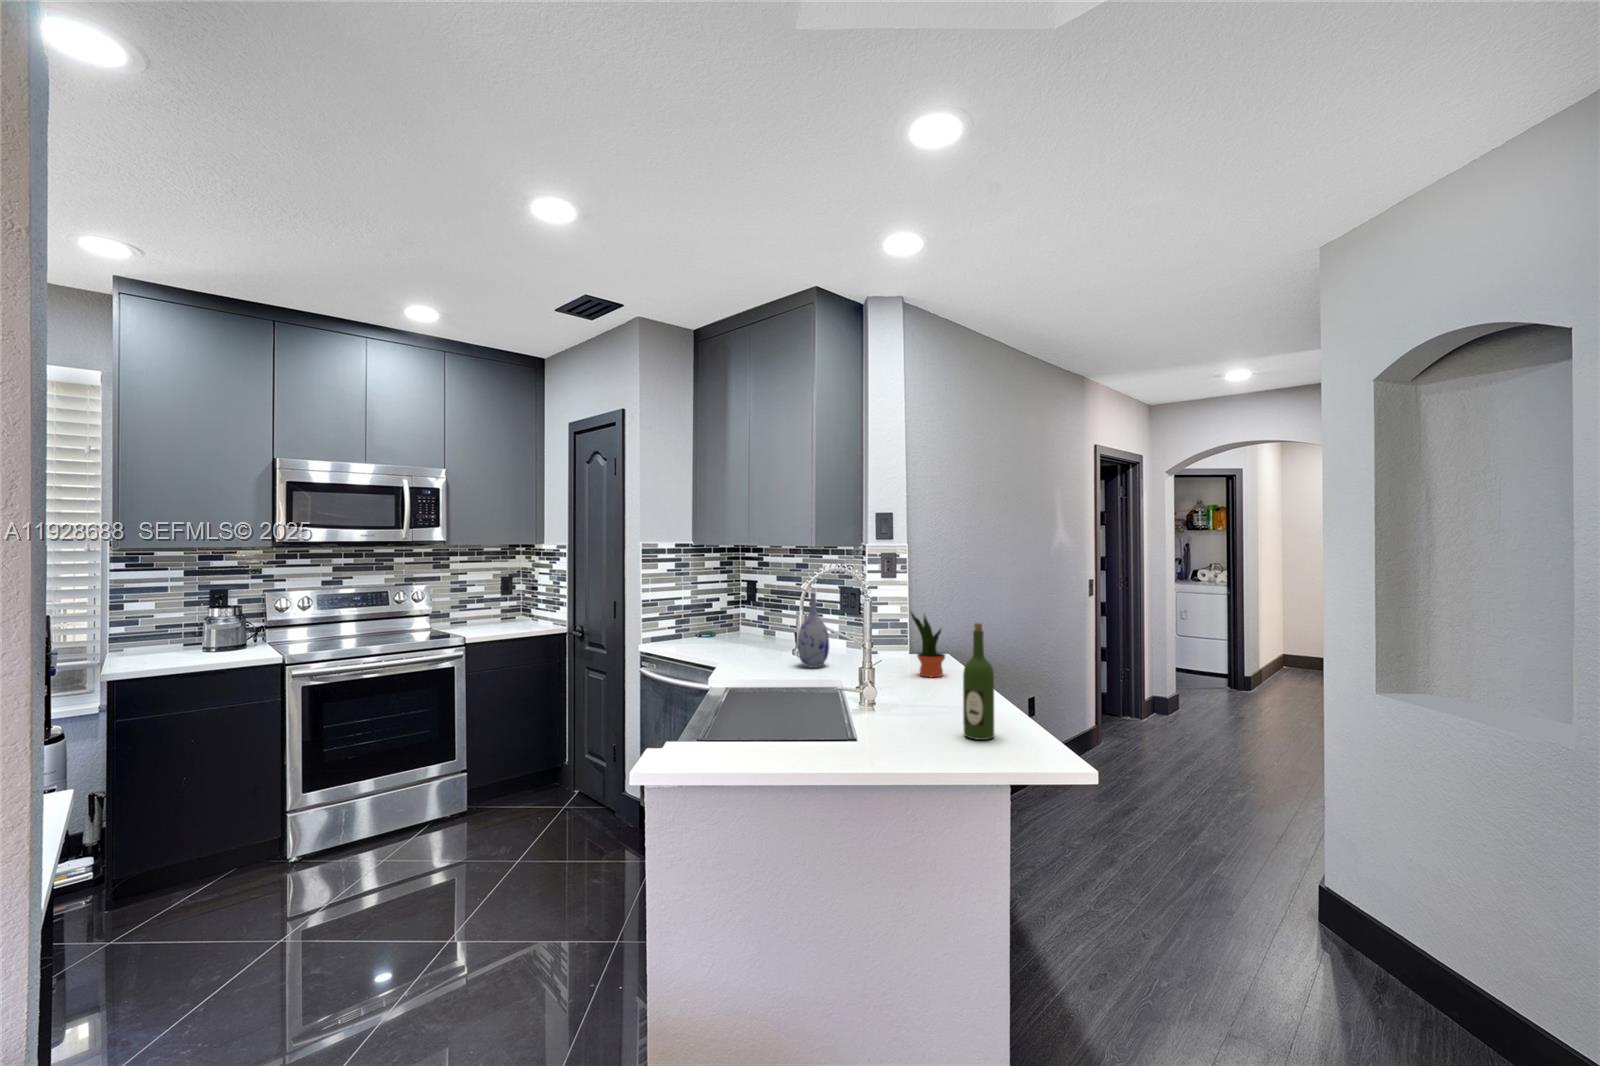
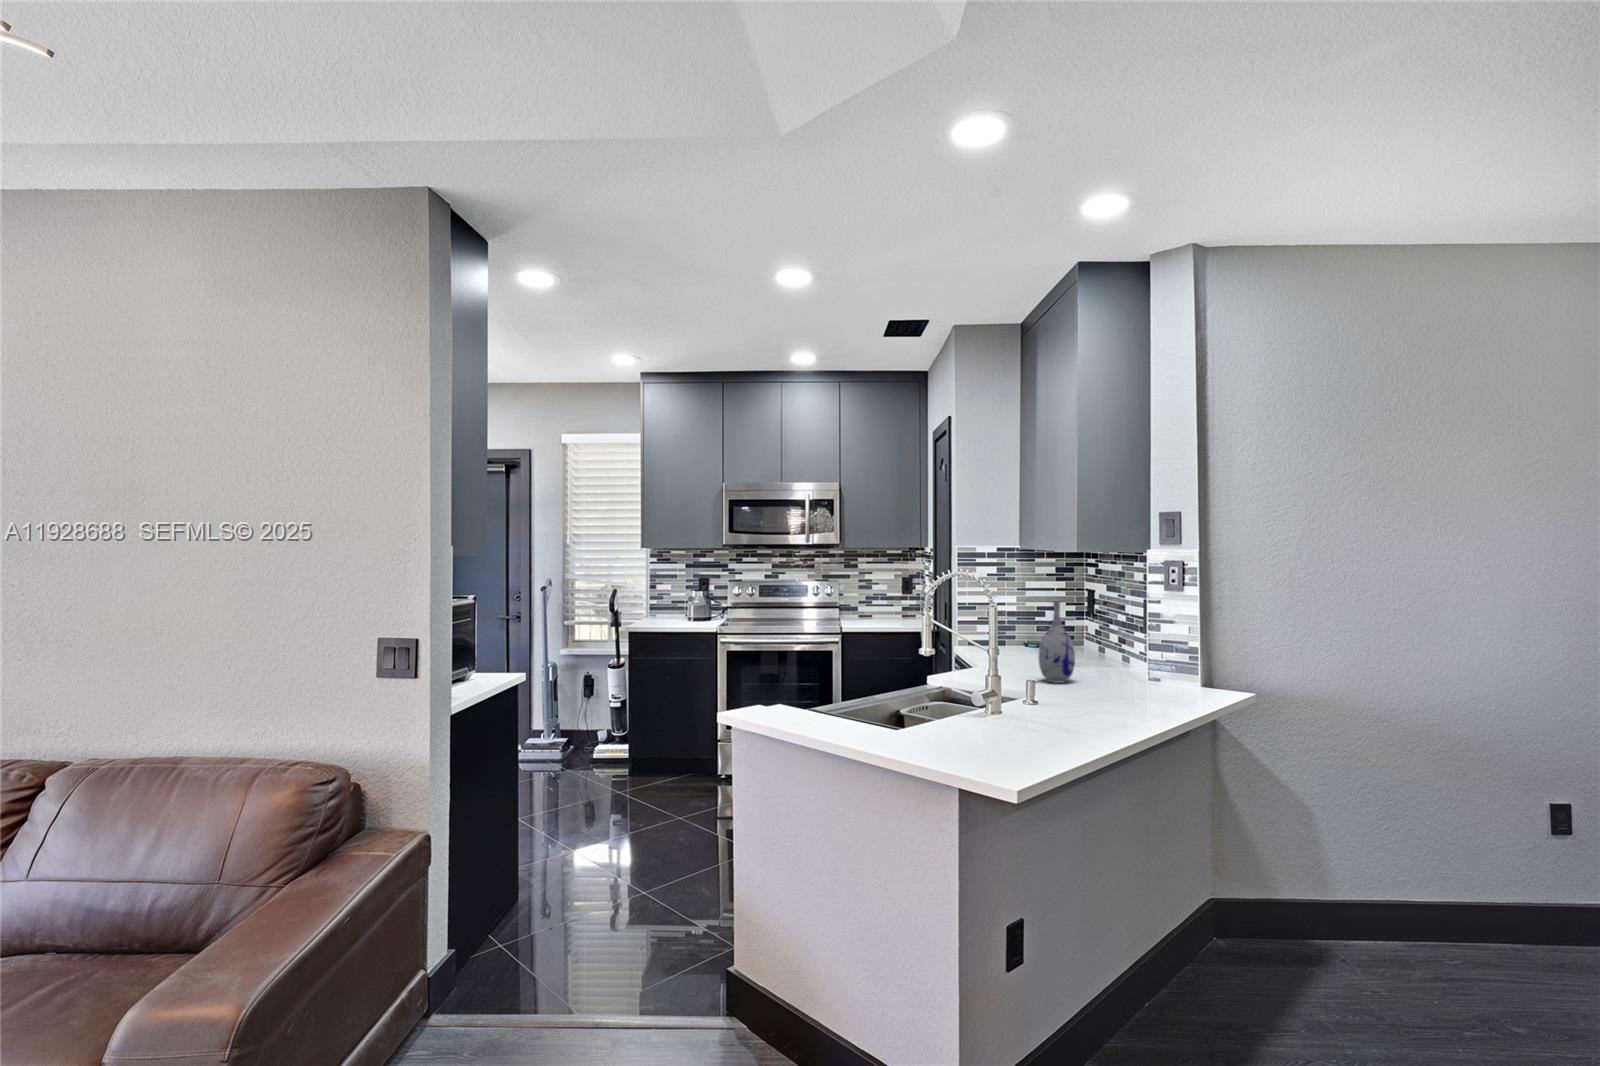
potted plant: present [910,612,945,677] -> none [1118,625,1168,708]
wine bottle: present [963,623,994,740] -> none [1000,632,1033,755]

